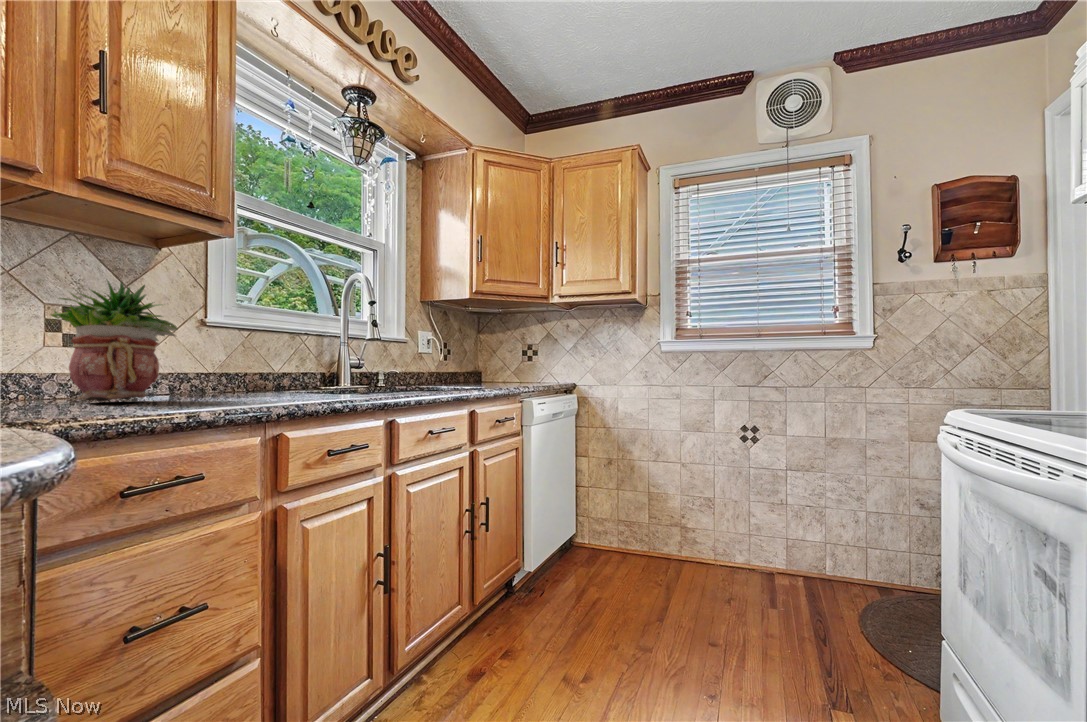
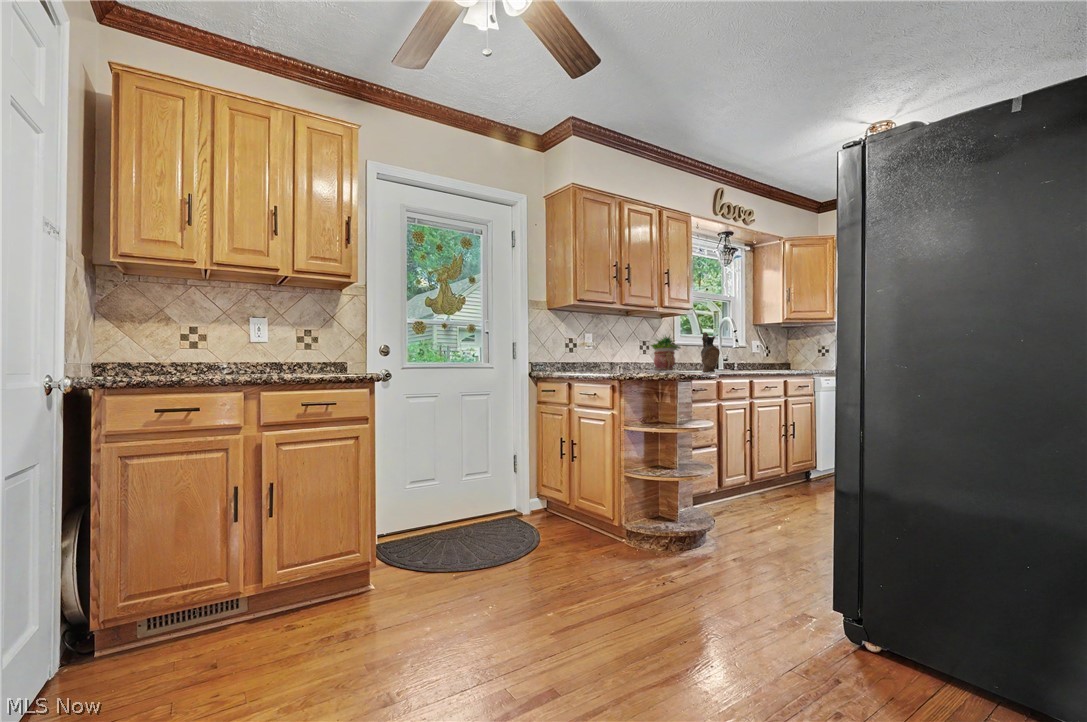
ceramic pitcher: none [225,281,287,406] -> present [701,332,720,372]

